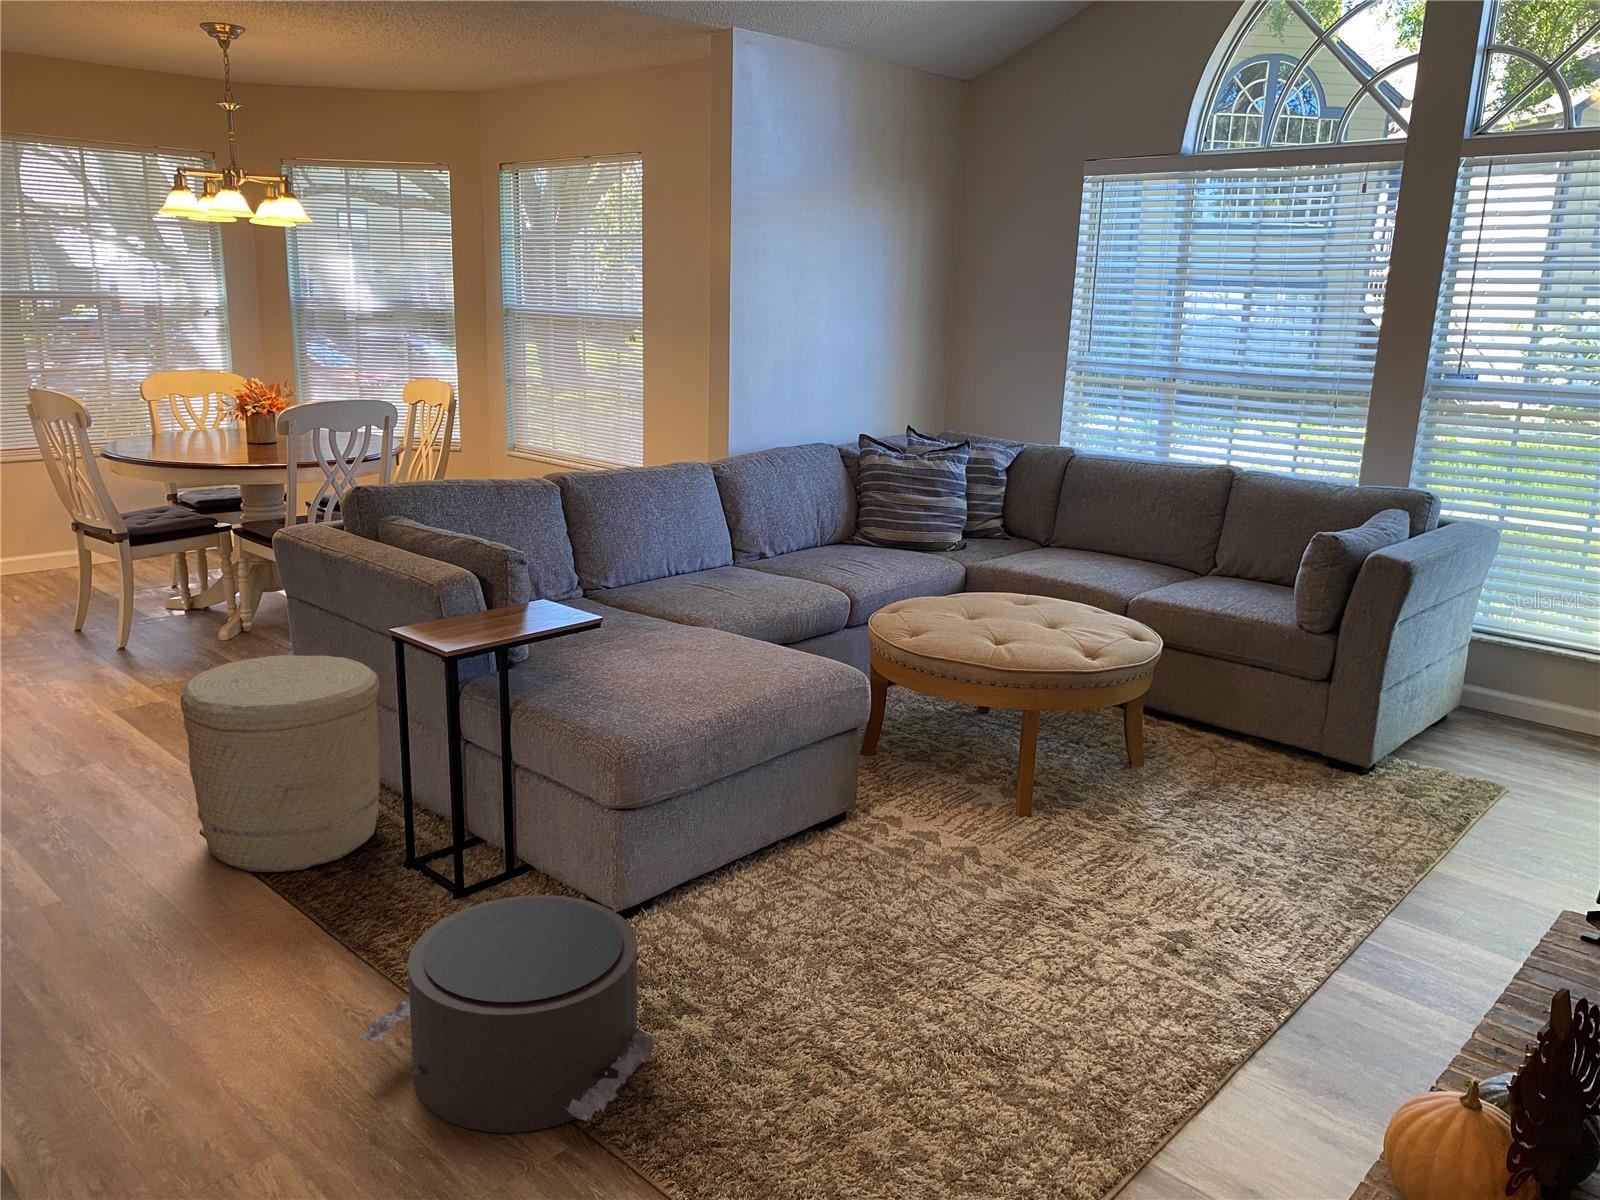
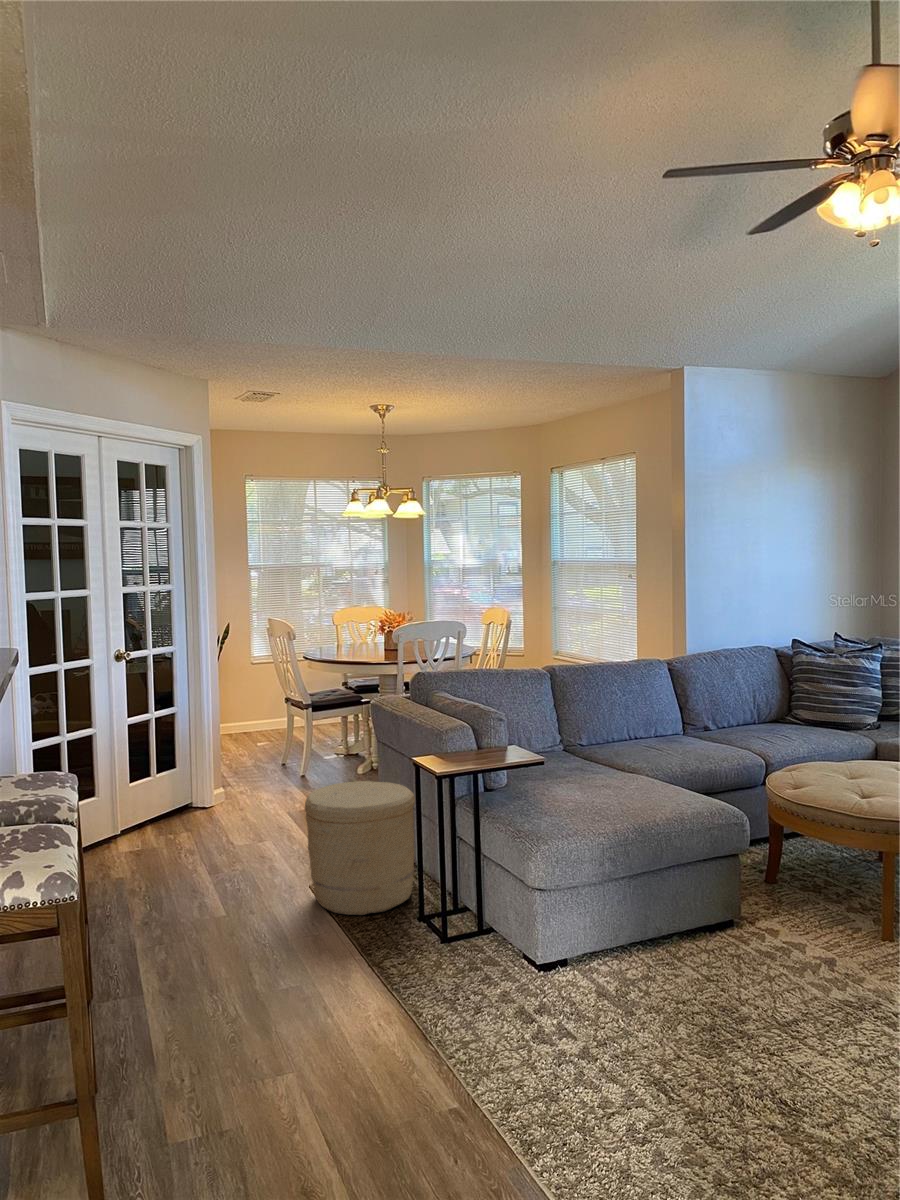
pouf: present [361,895,661,1133] -> none [356,936,533,1088]

